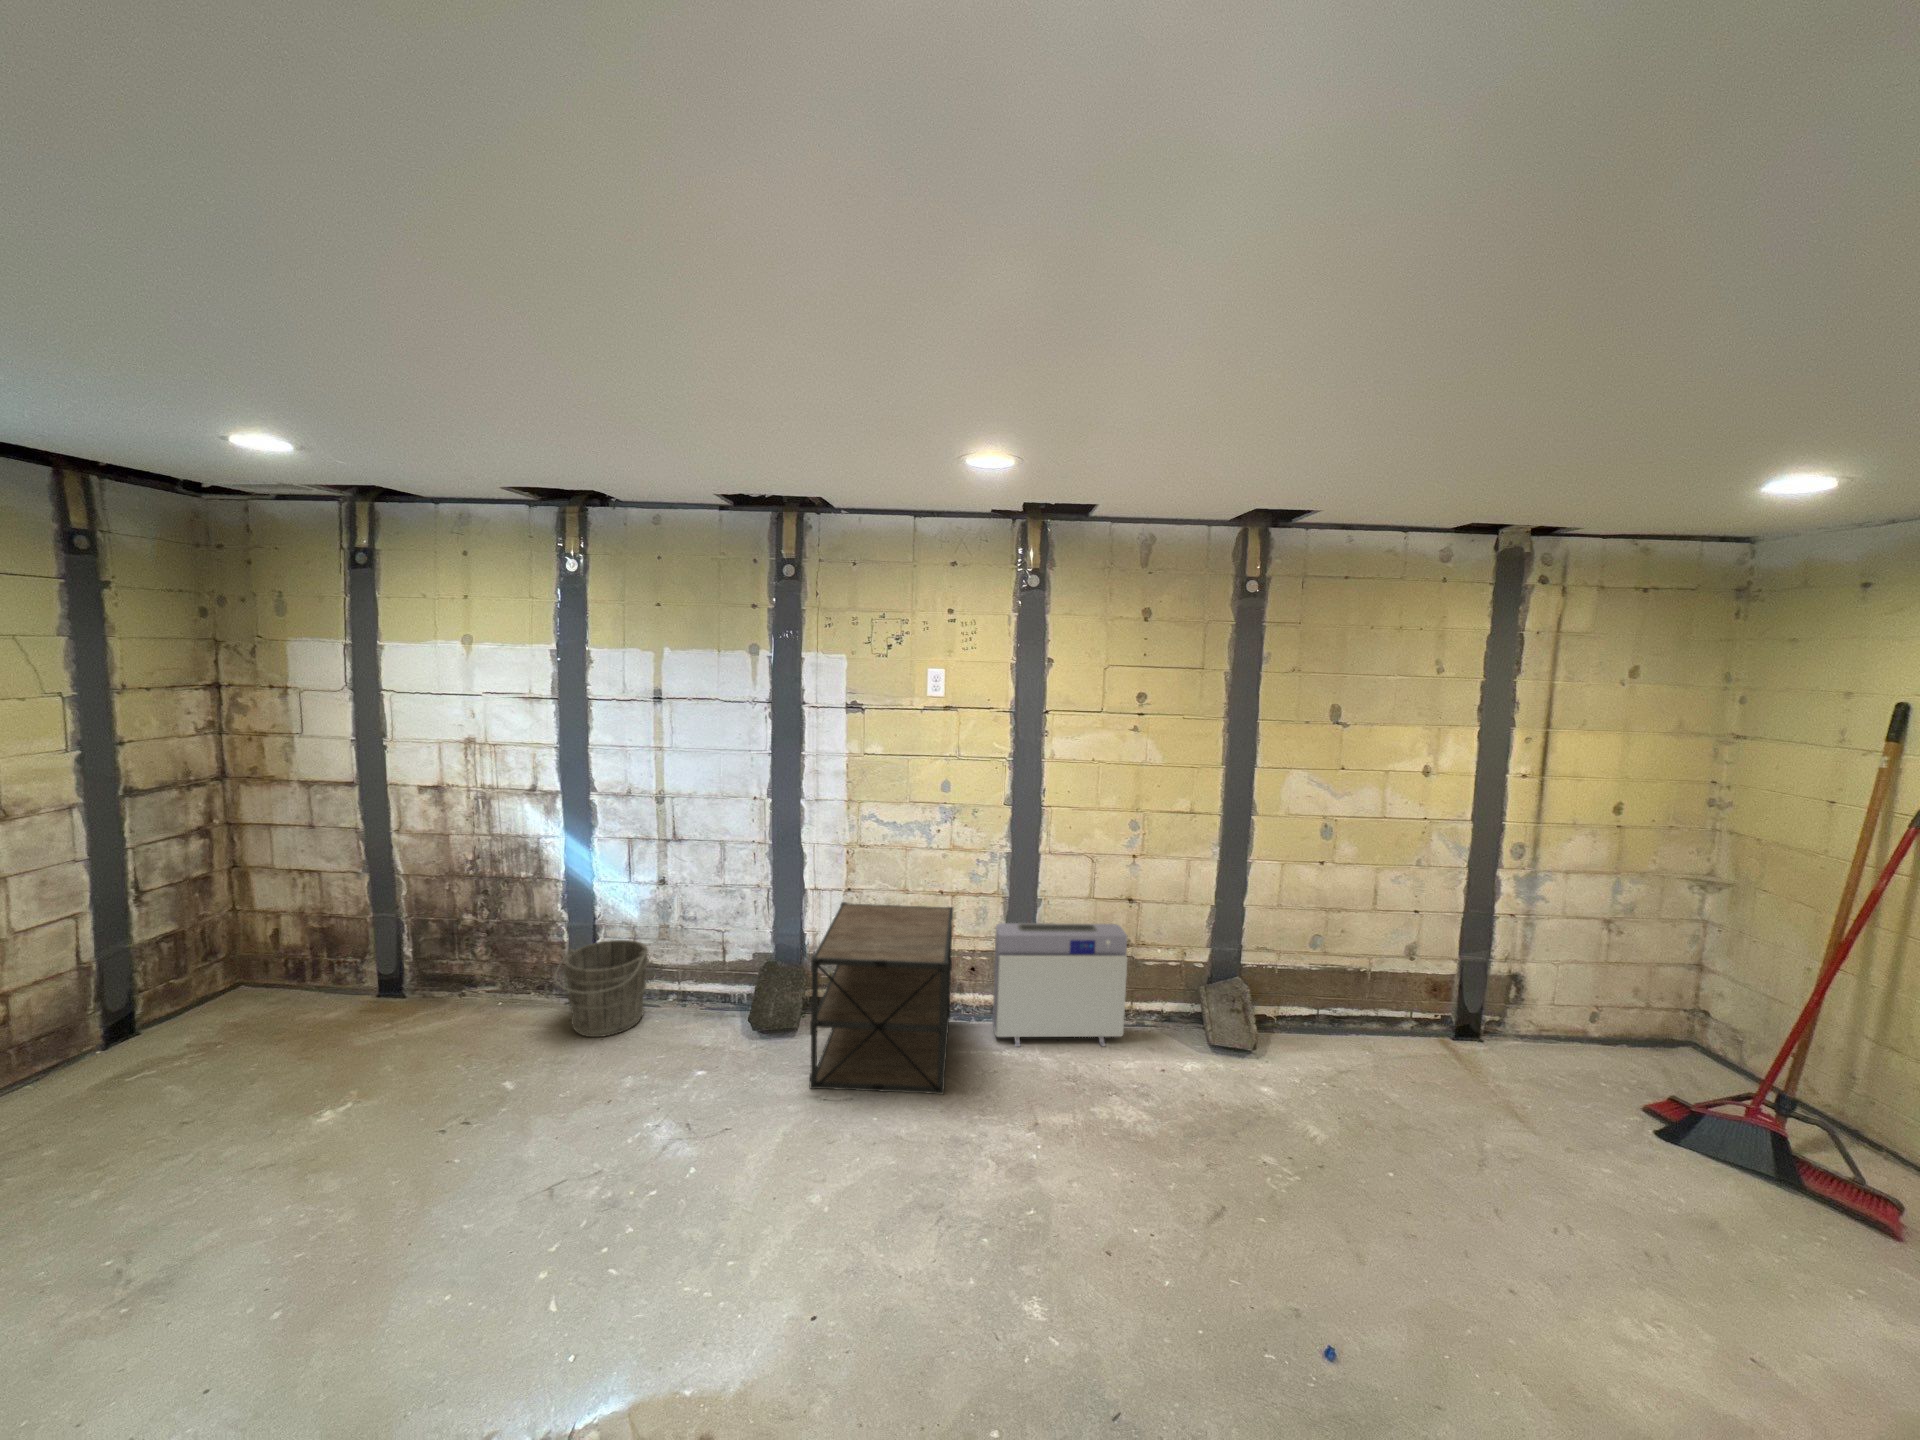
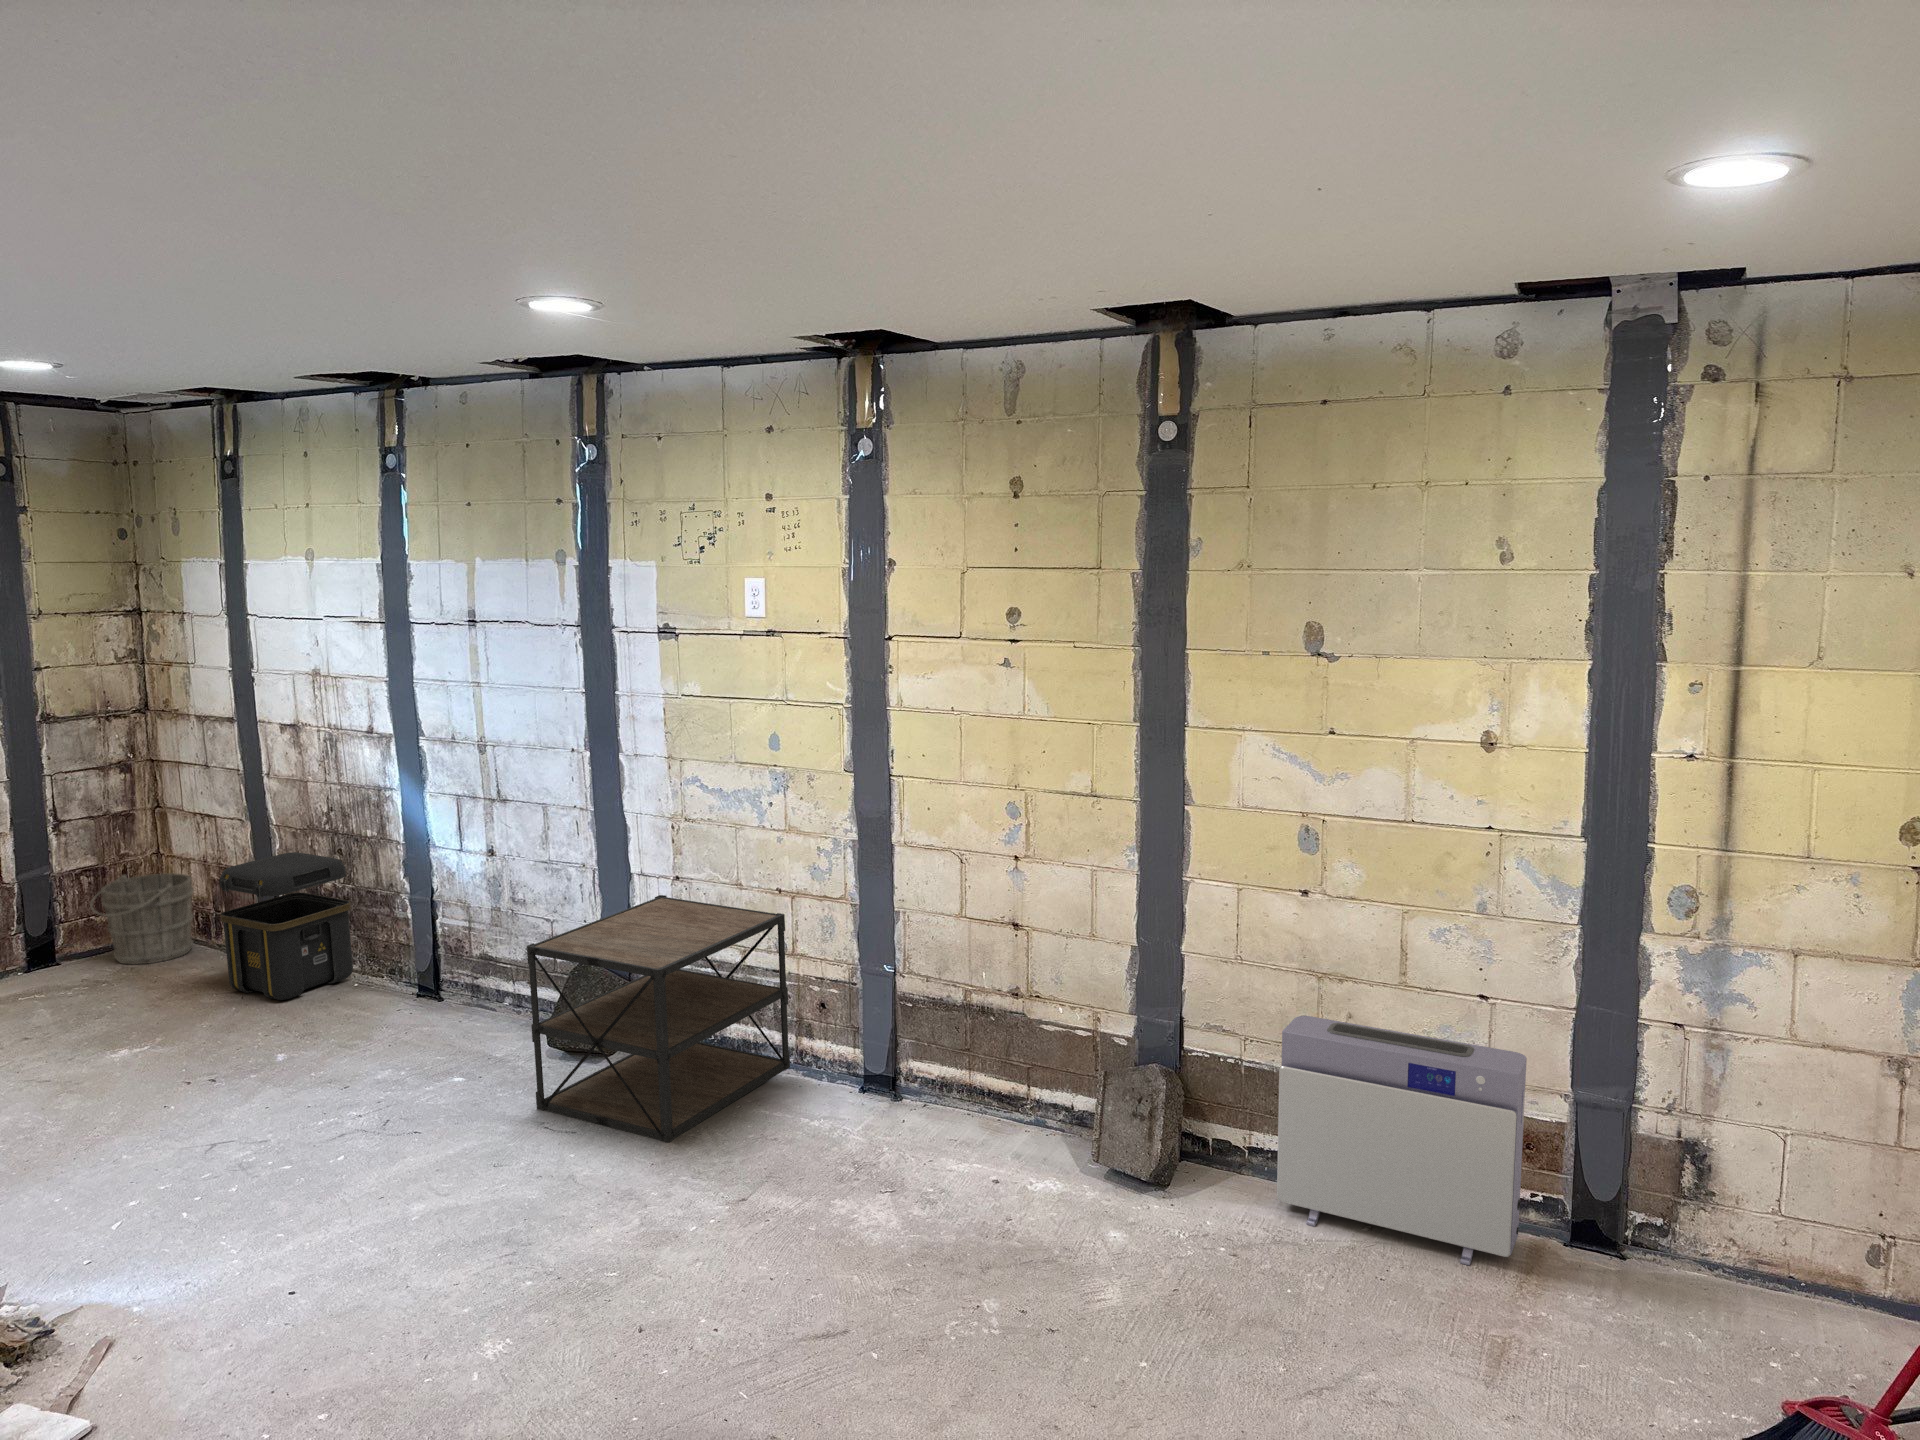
toolbox: none [378,898,504,1034] -> present [219,852,353,1000]
air purifier: present [993,923,1128,1047] -> present [1277,1016,1527,1265]
bucket: present [554,940,648,1037] -> present [90,873,194,965]

